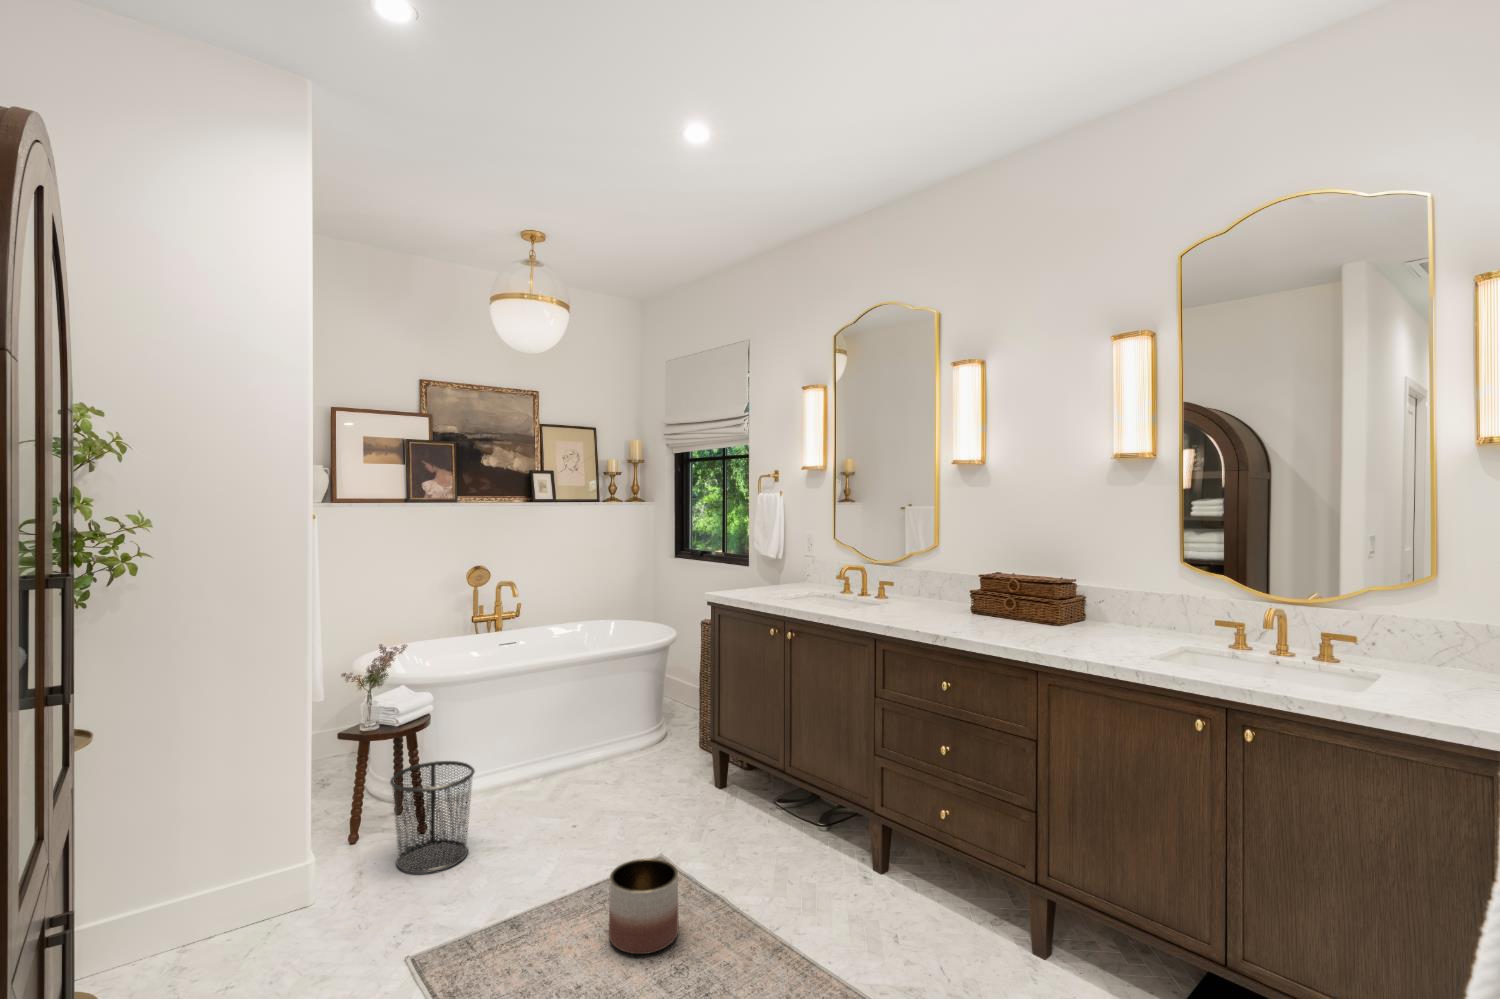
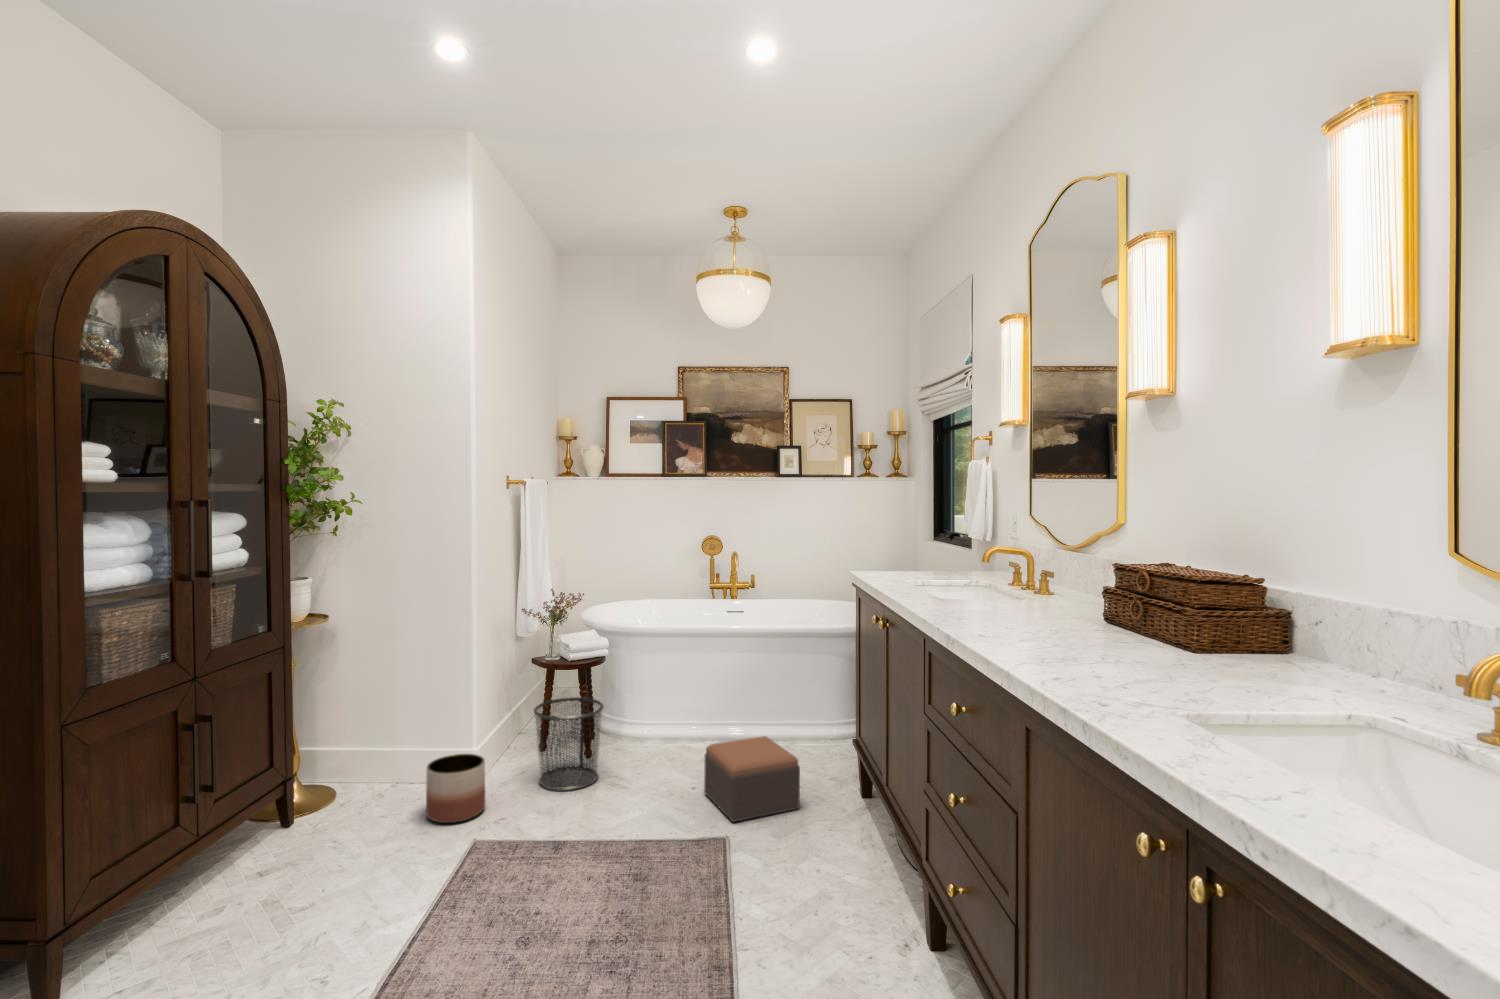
footstool: none [597,760,695,846] -> present [704,736,800,822]
planter: present [609,859,679,954] -> present [426,754,485,823]

